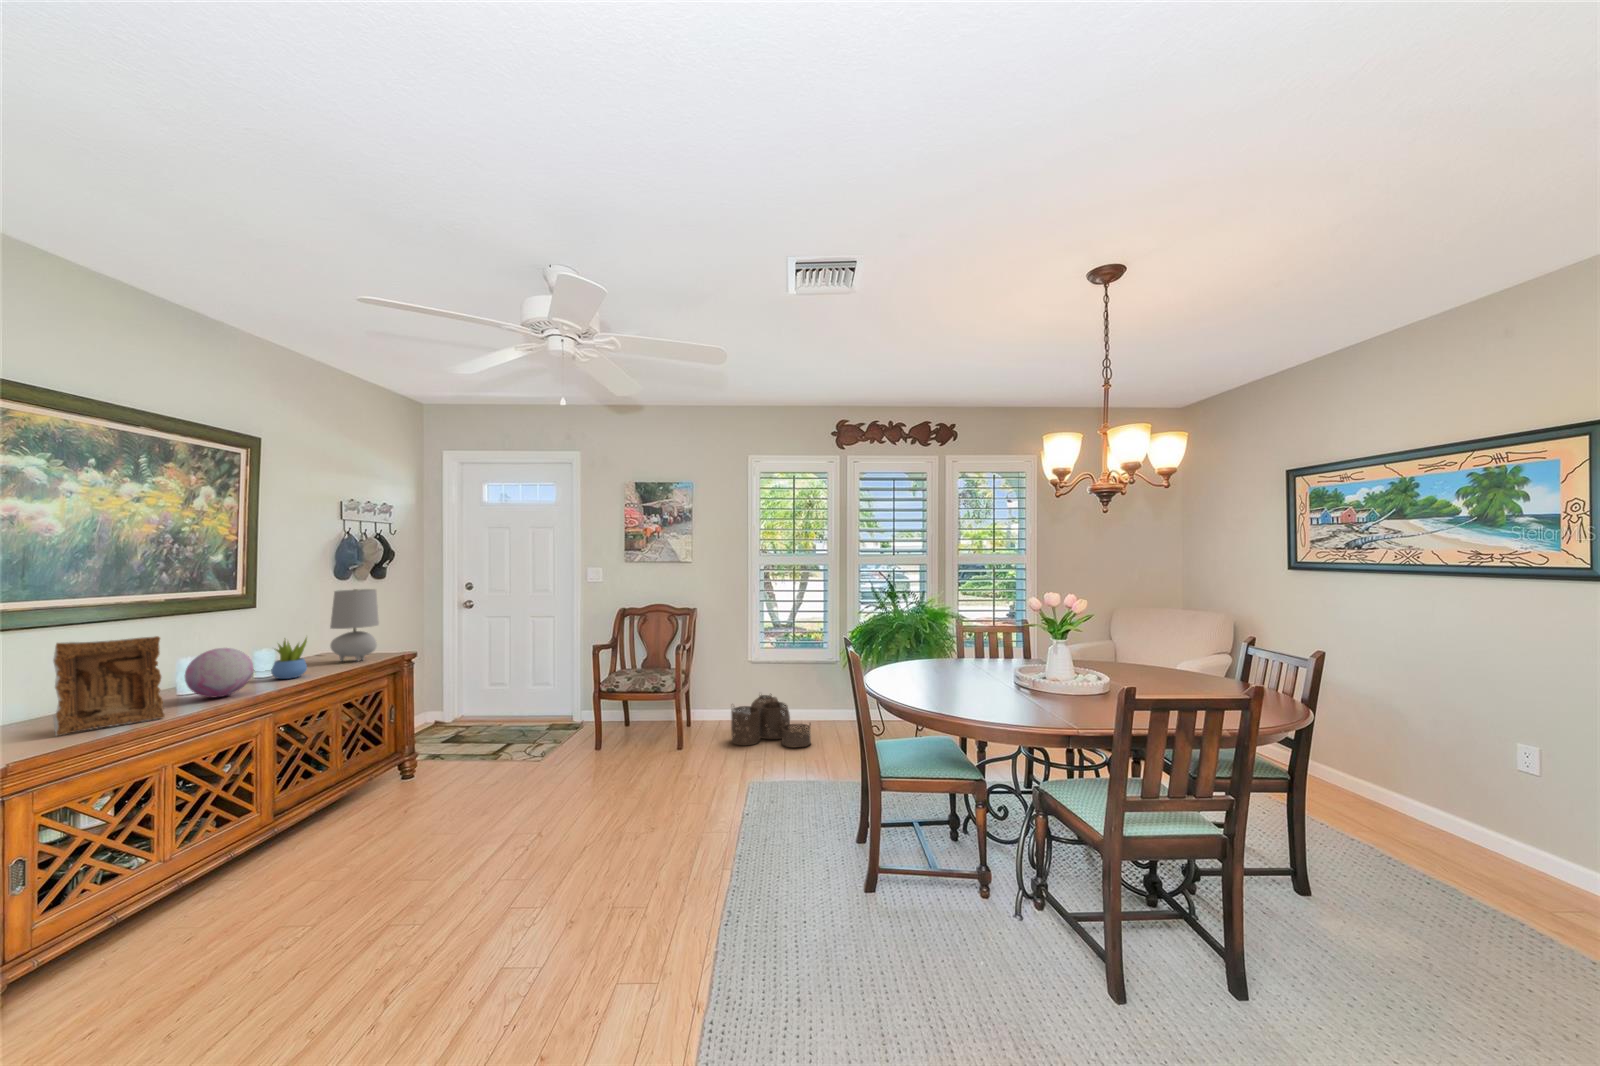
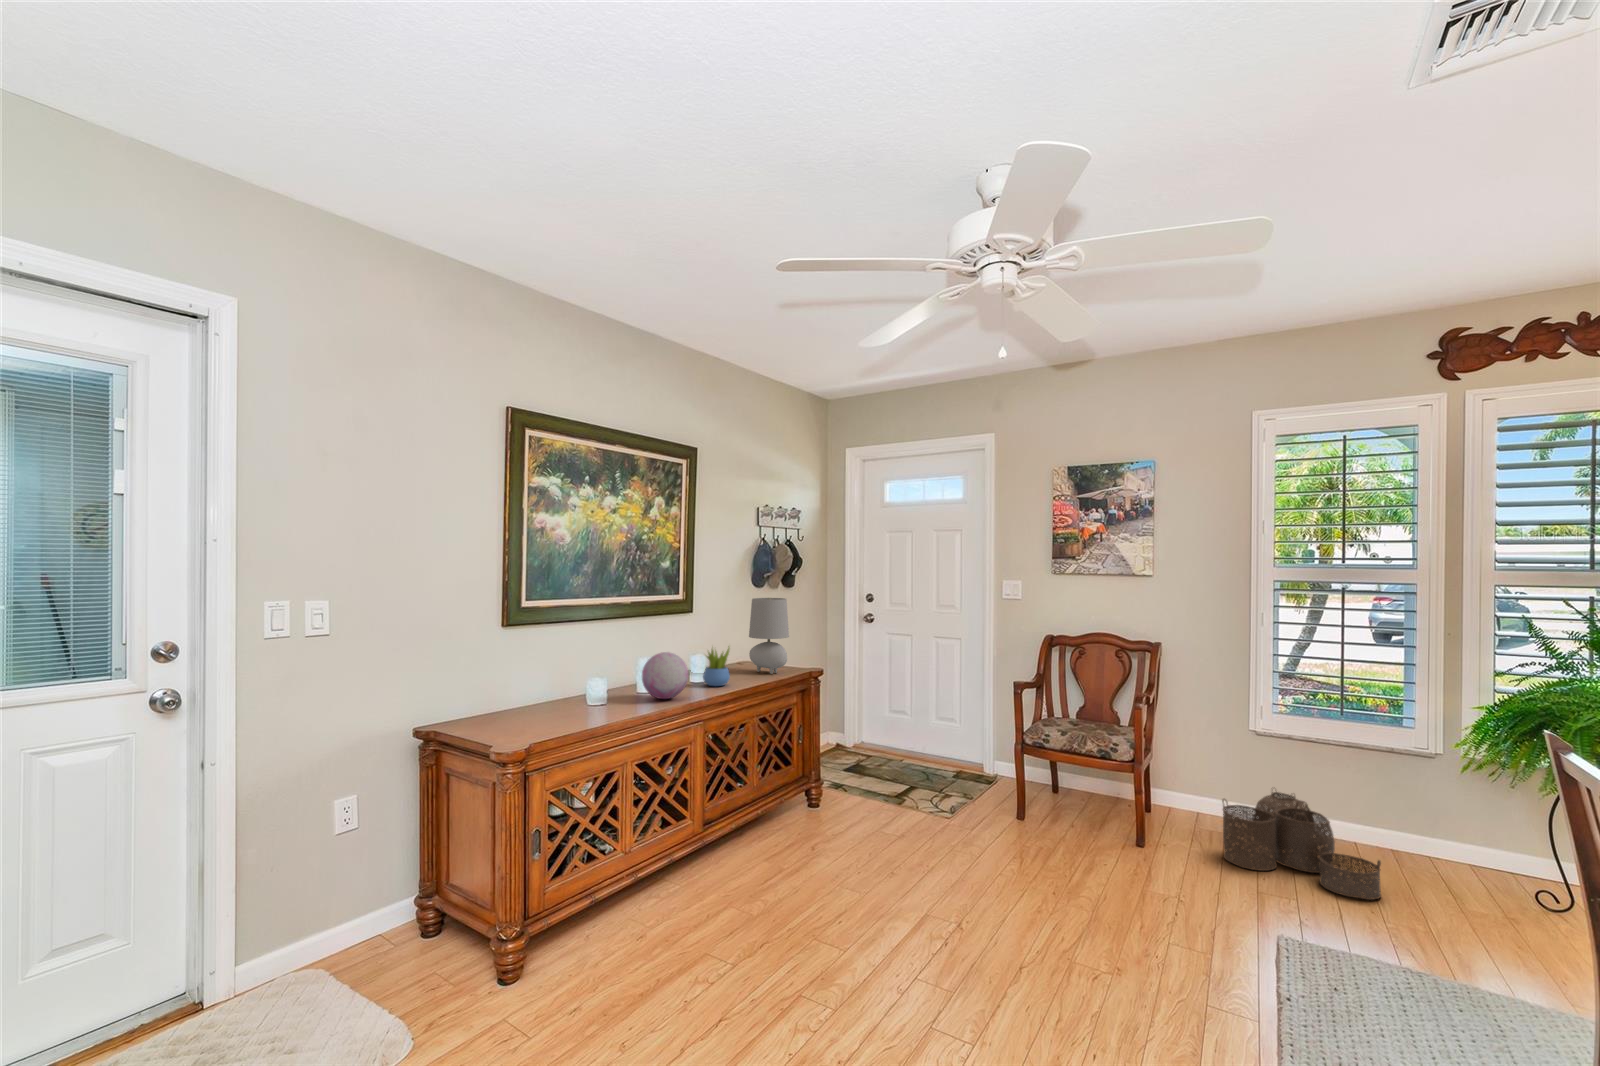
picture frame: present [53,636,165,736] -> none [560,638,627,721]

